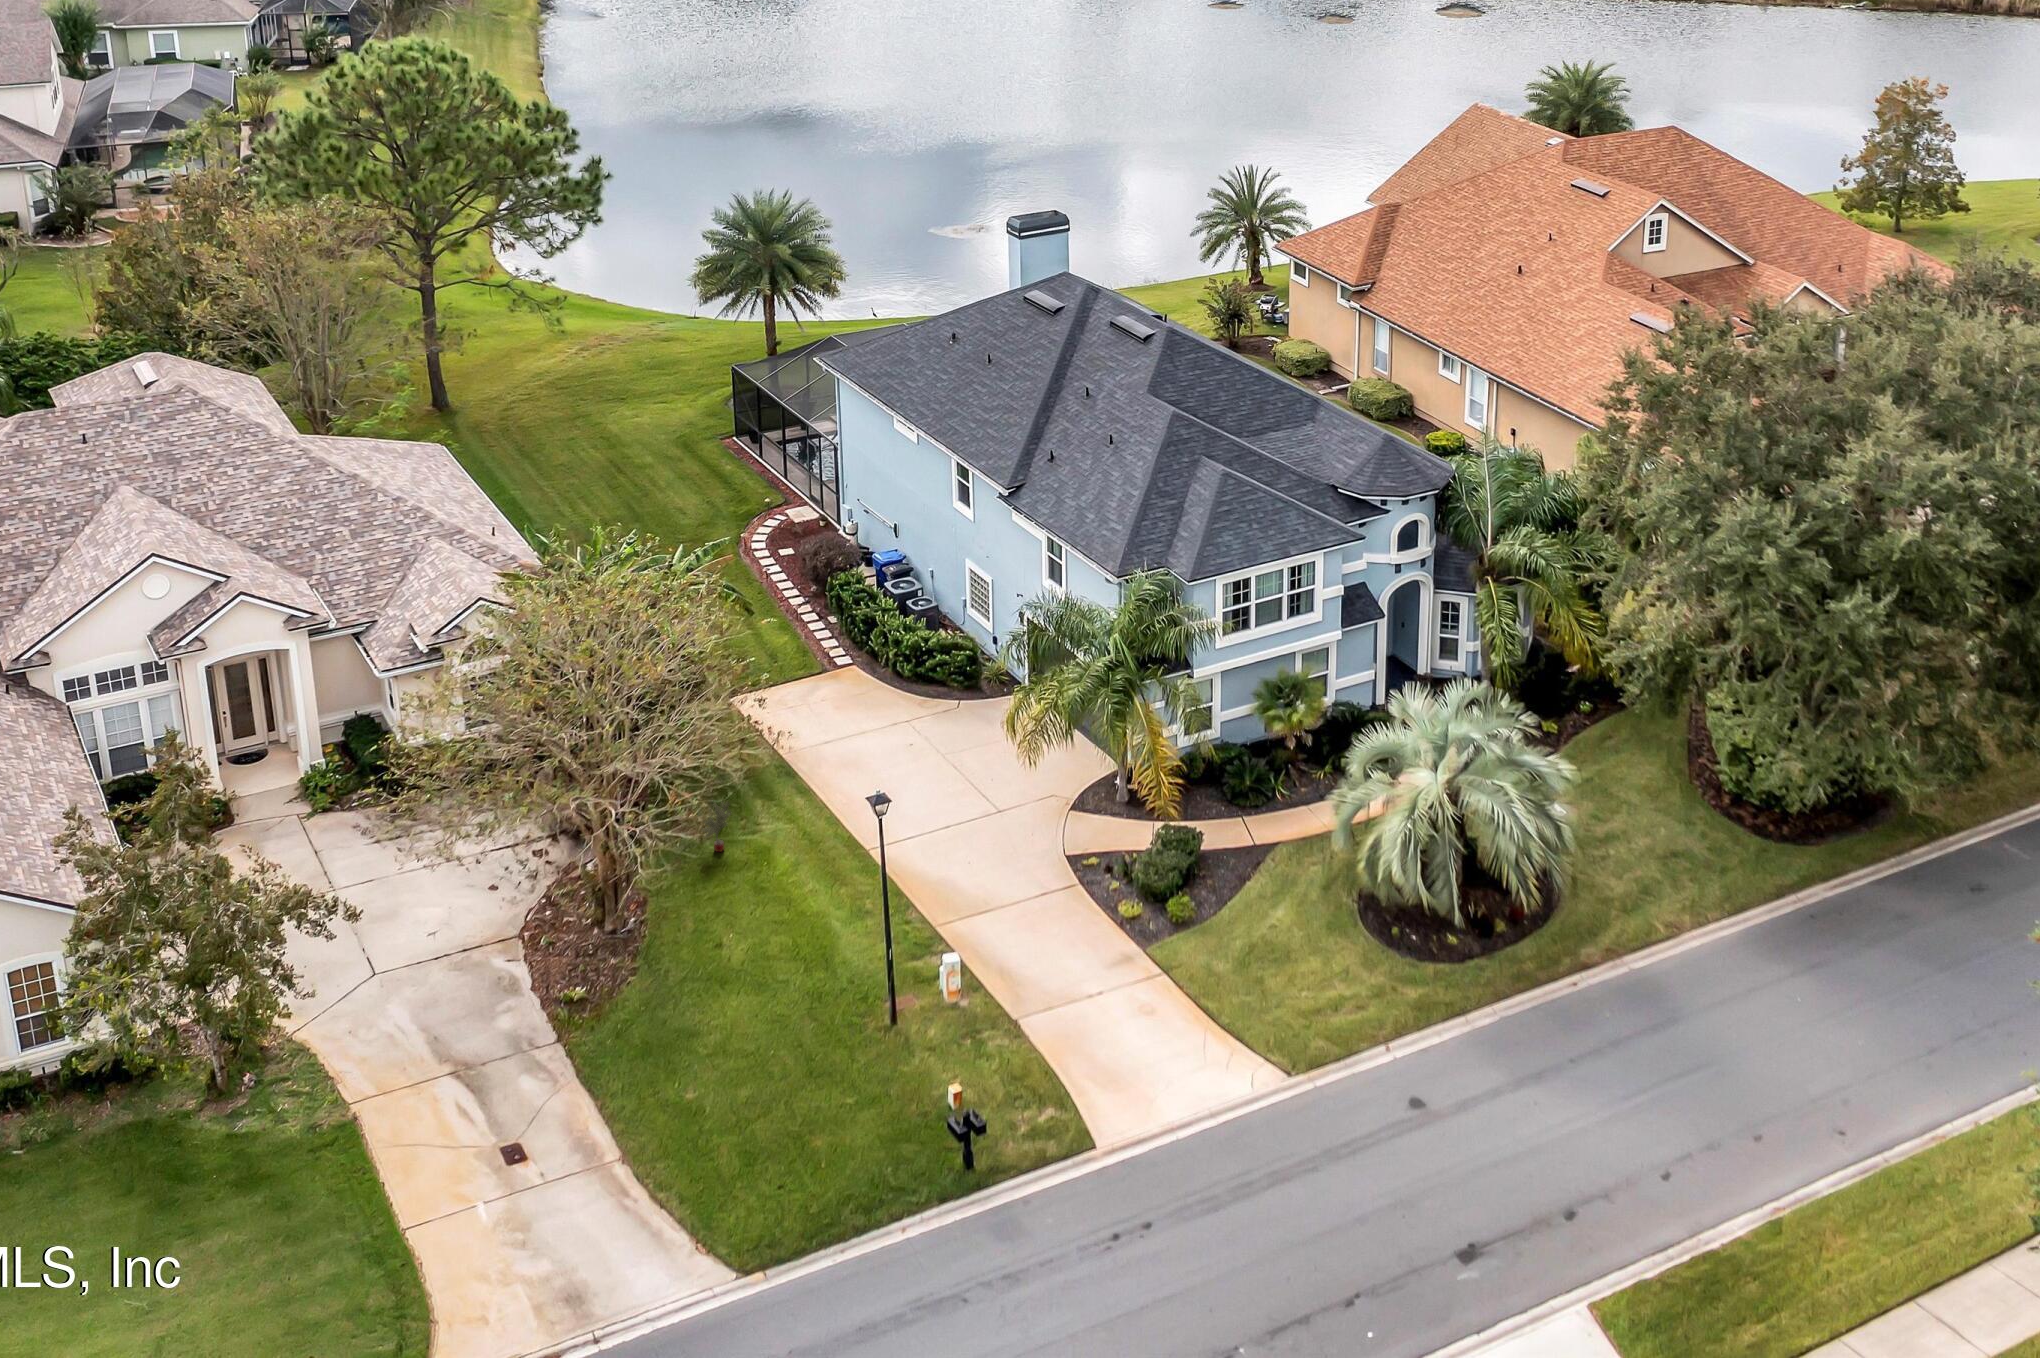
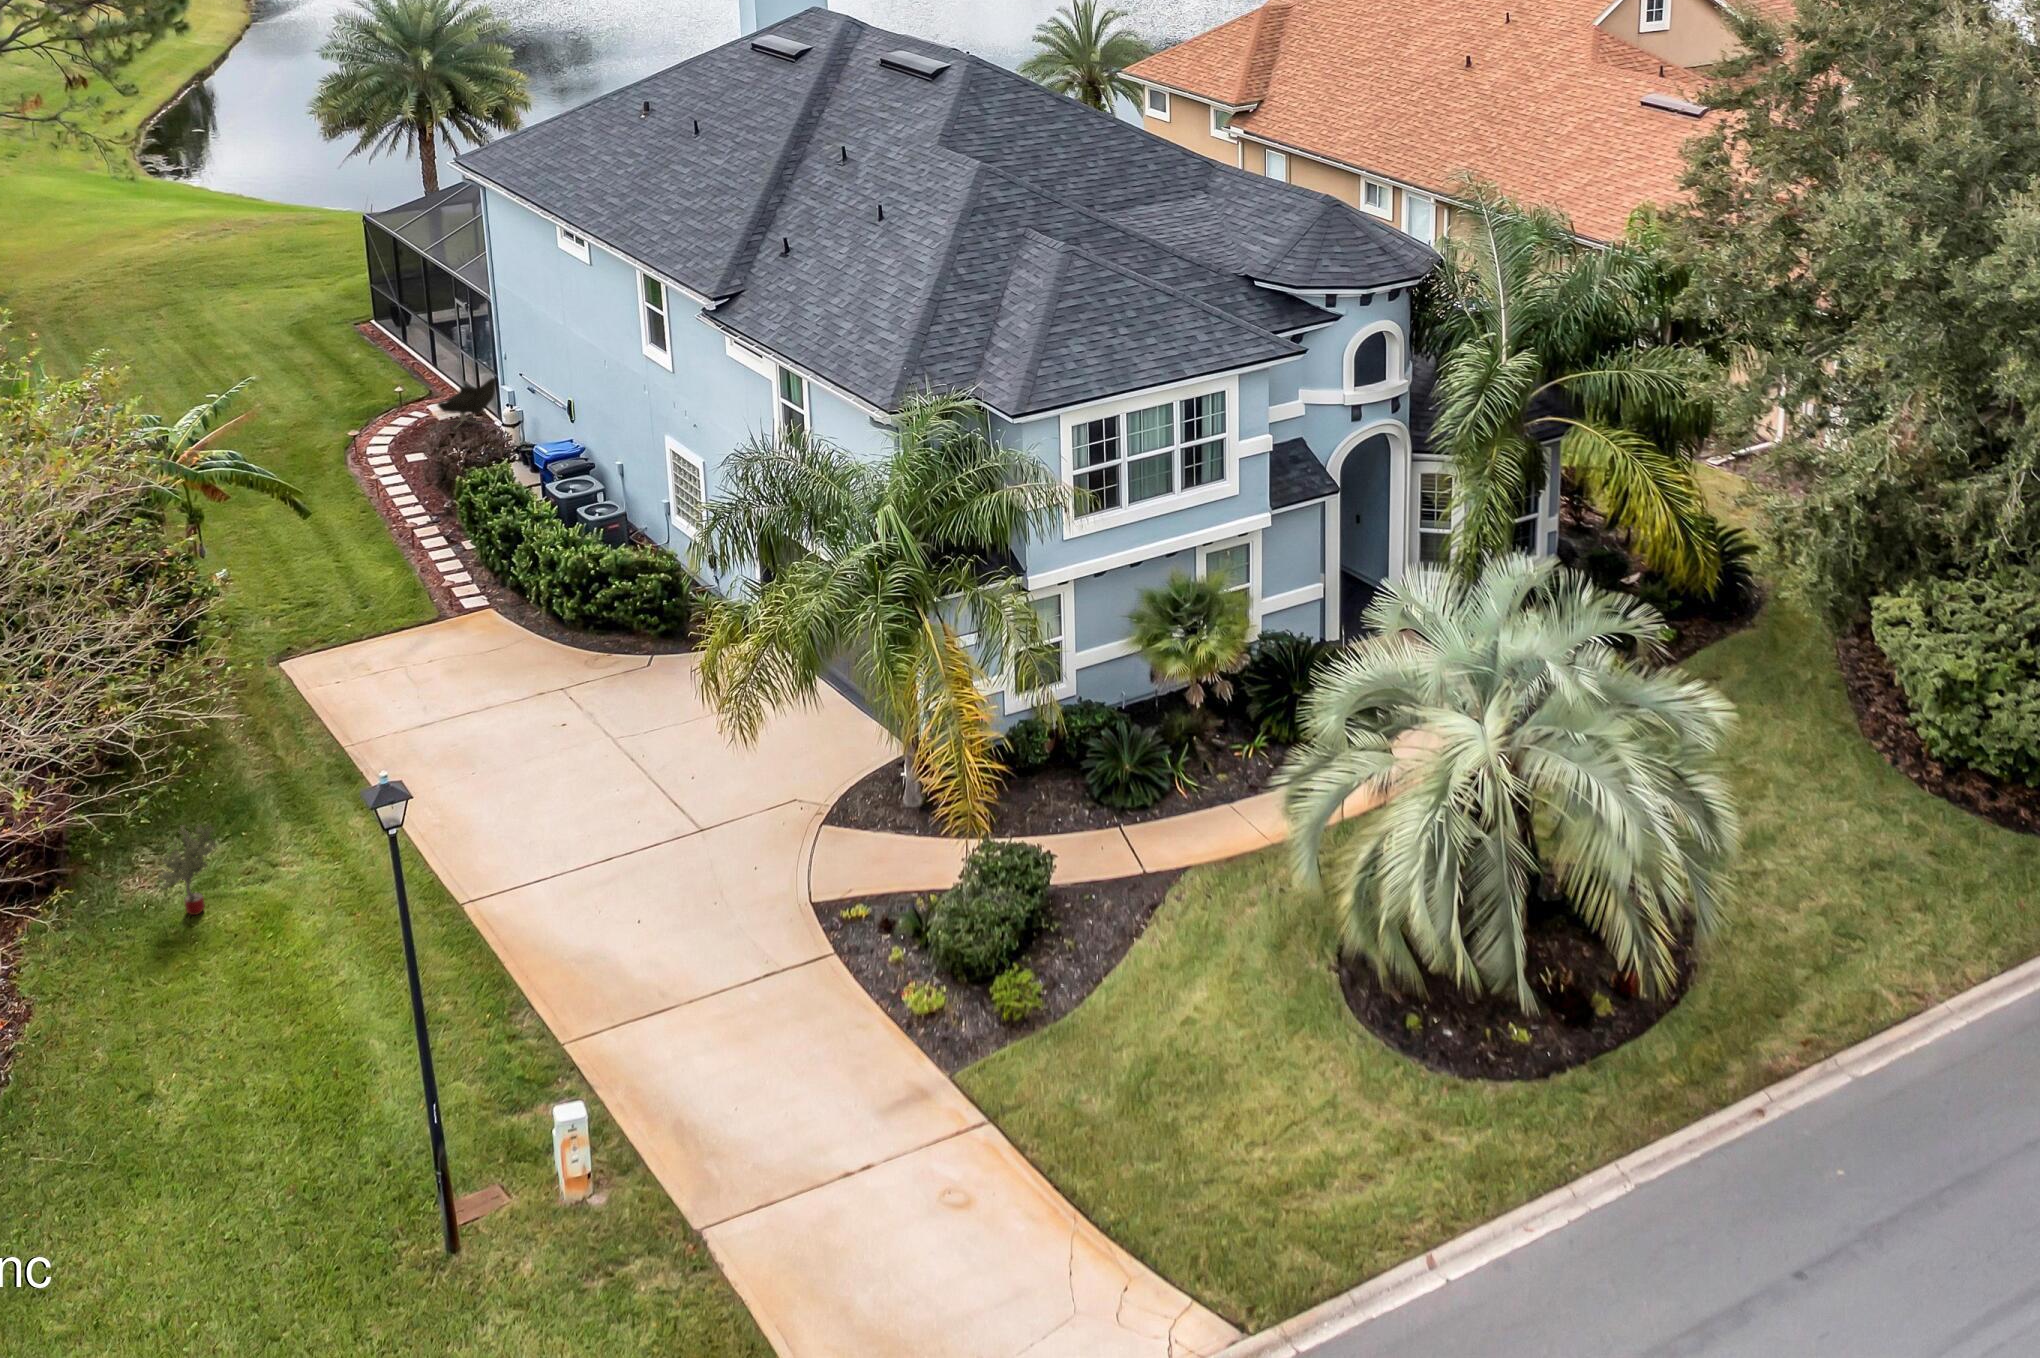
lounge chair: none [800,498,839,532] -> present [438,378,497,428]

